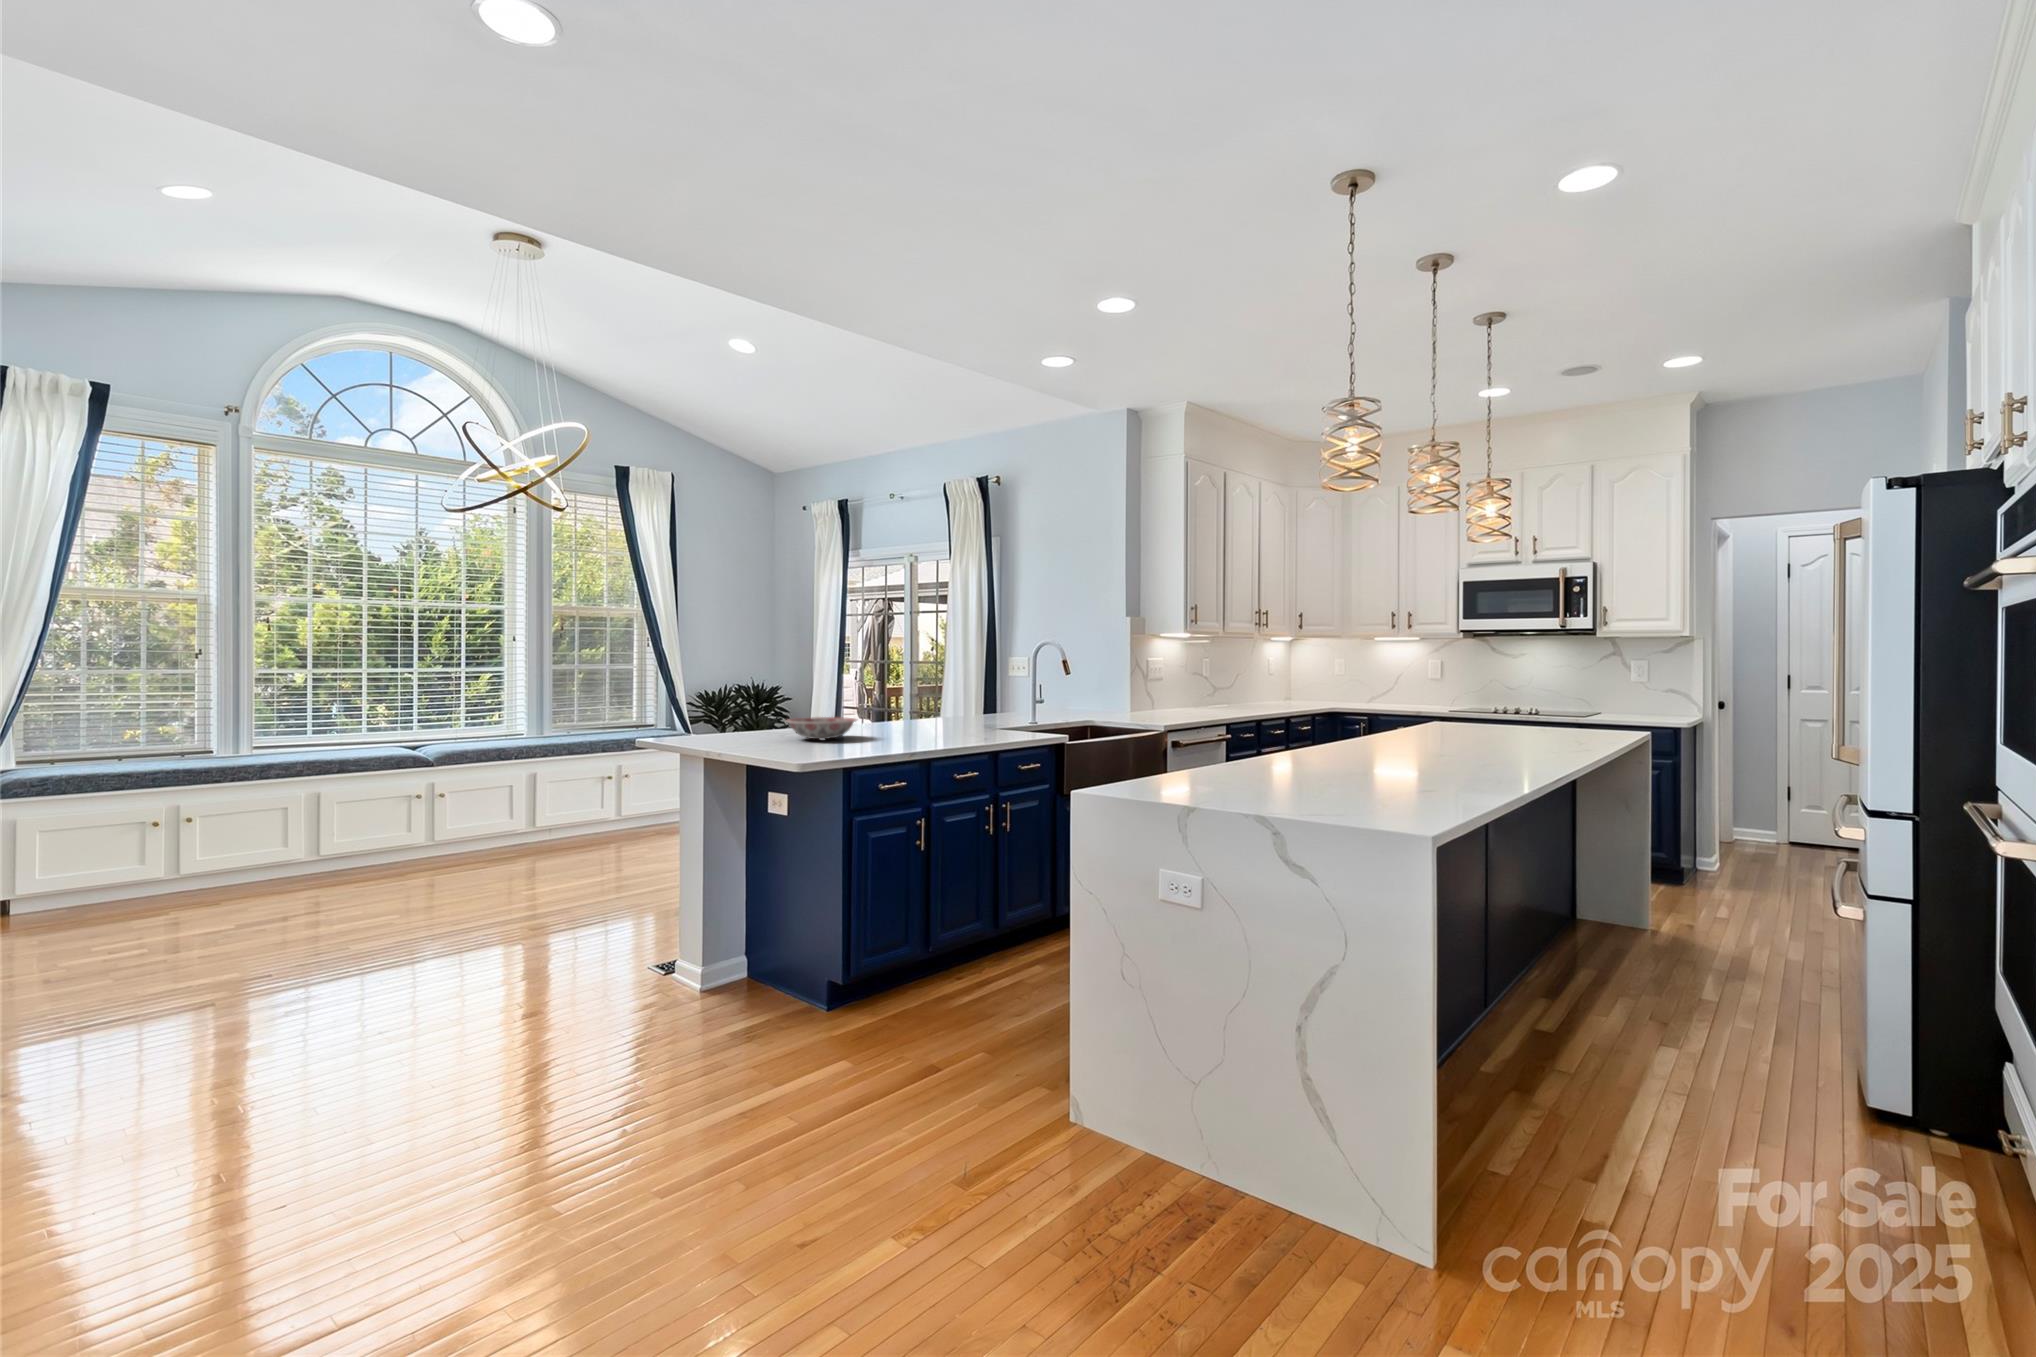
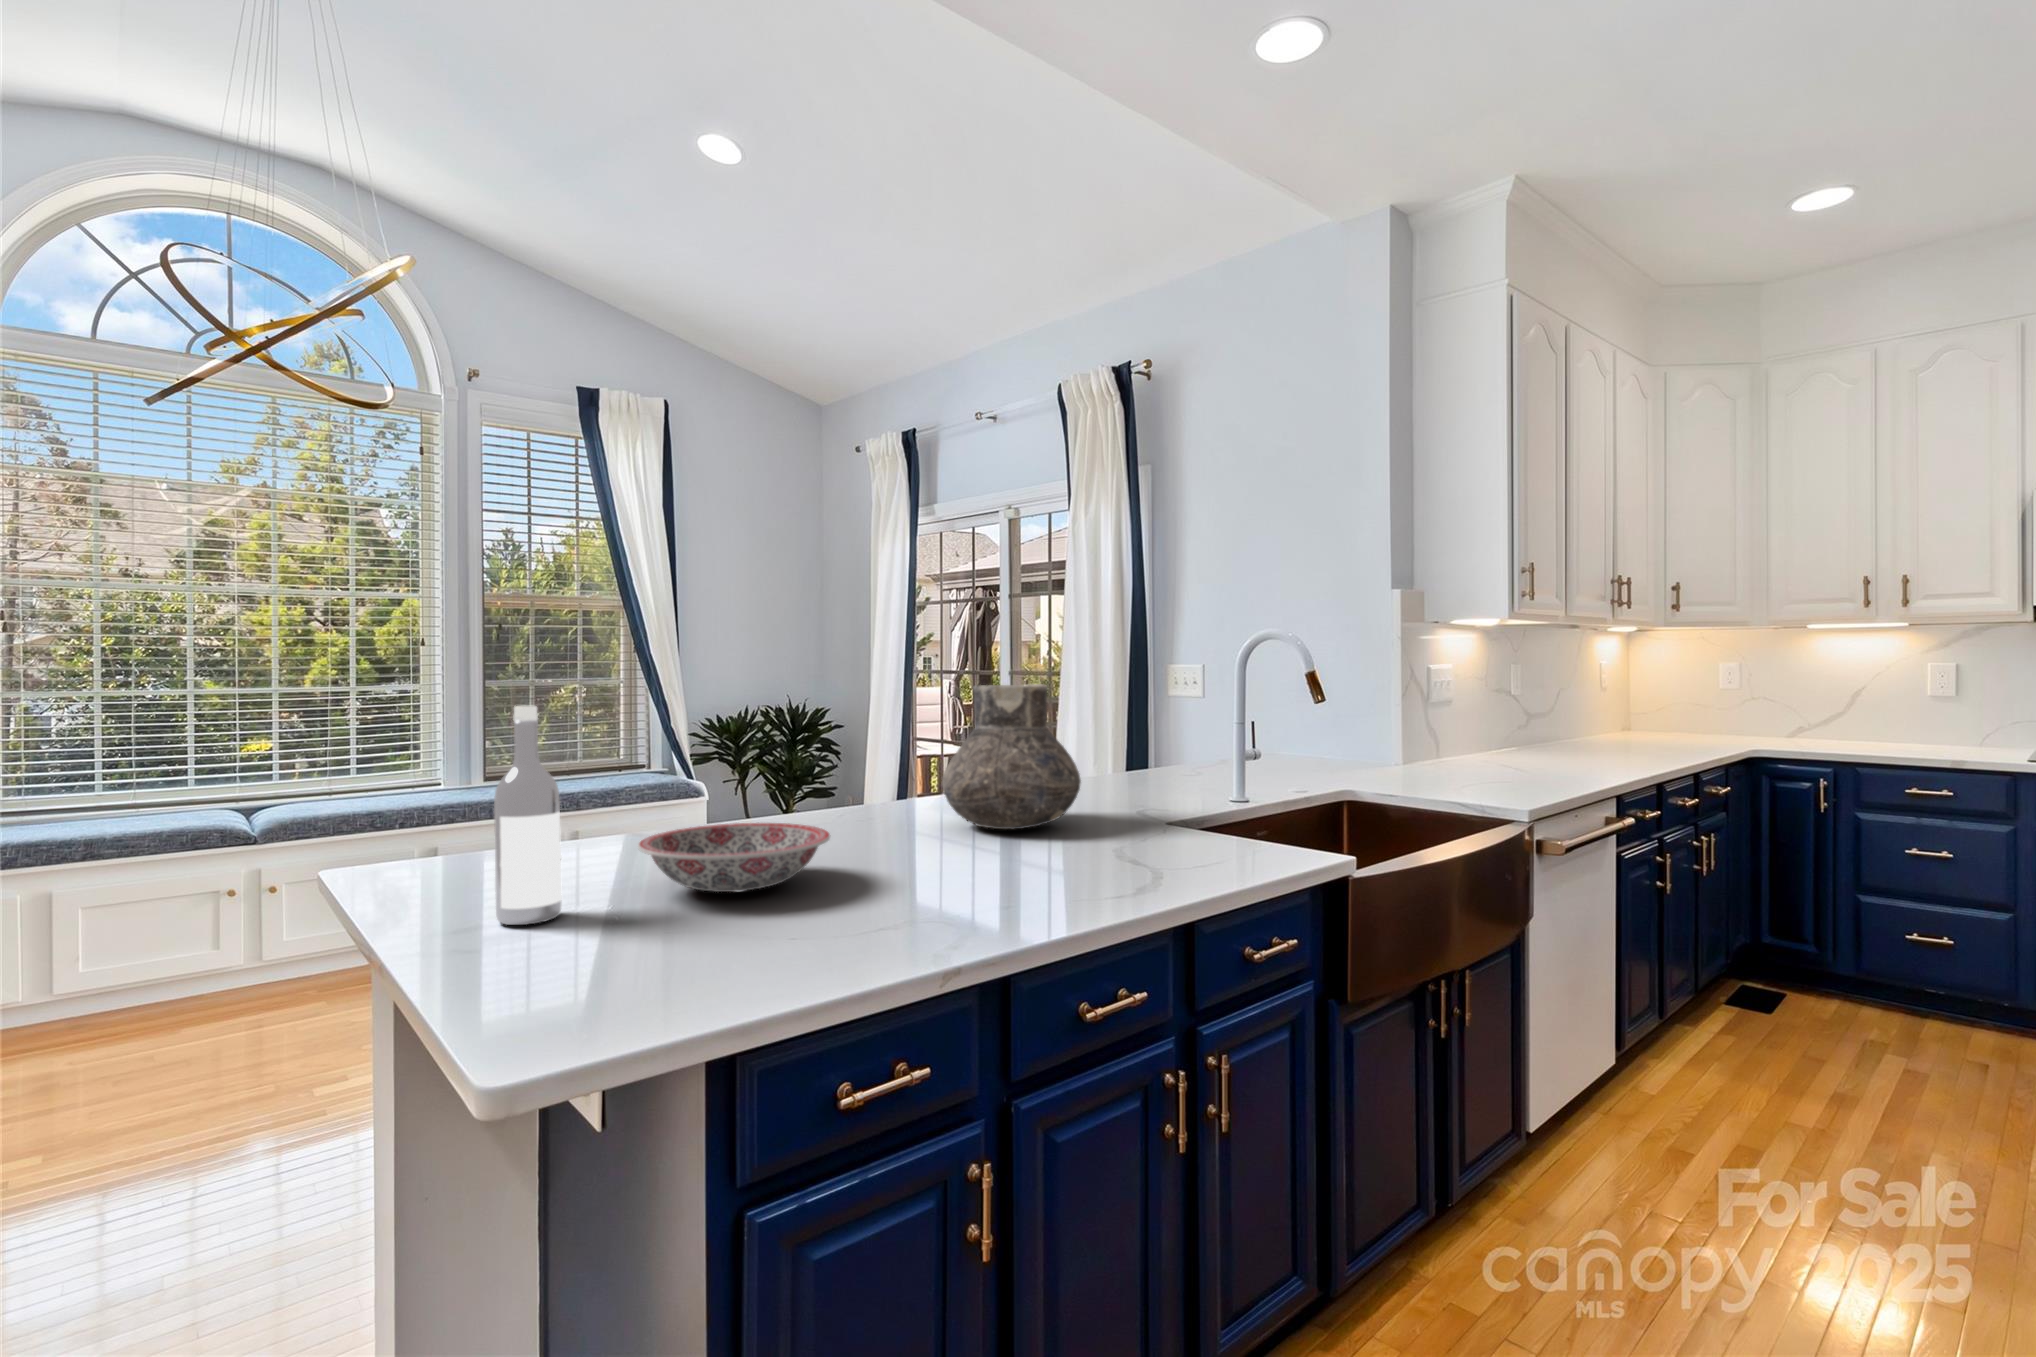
vase: none [893,662,956,727] -> present [942,684,1081,829]
wine bottle: none [743,667,766,745] -> present [494,706,562,925]

